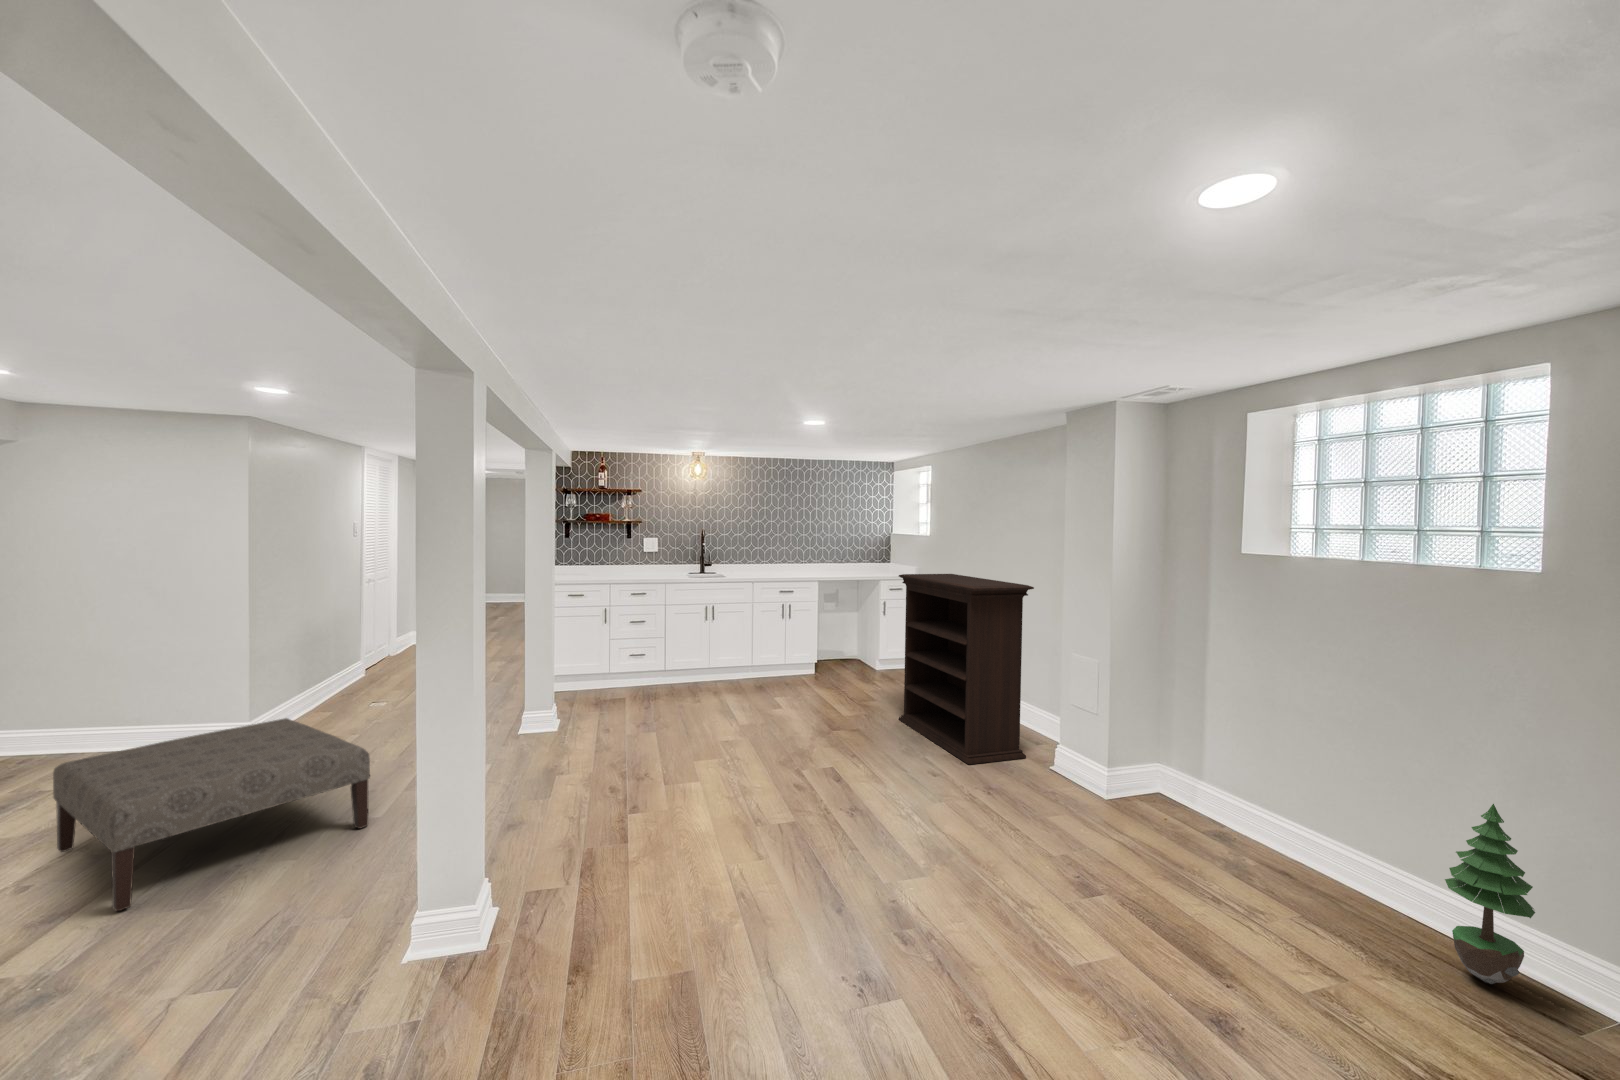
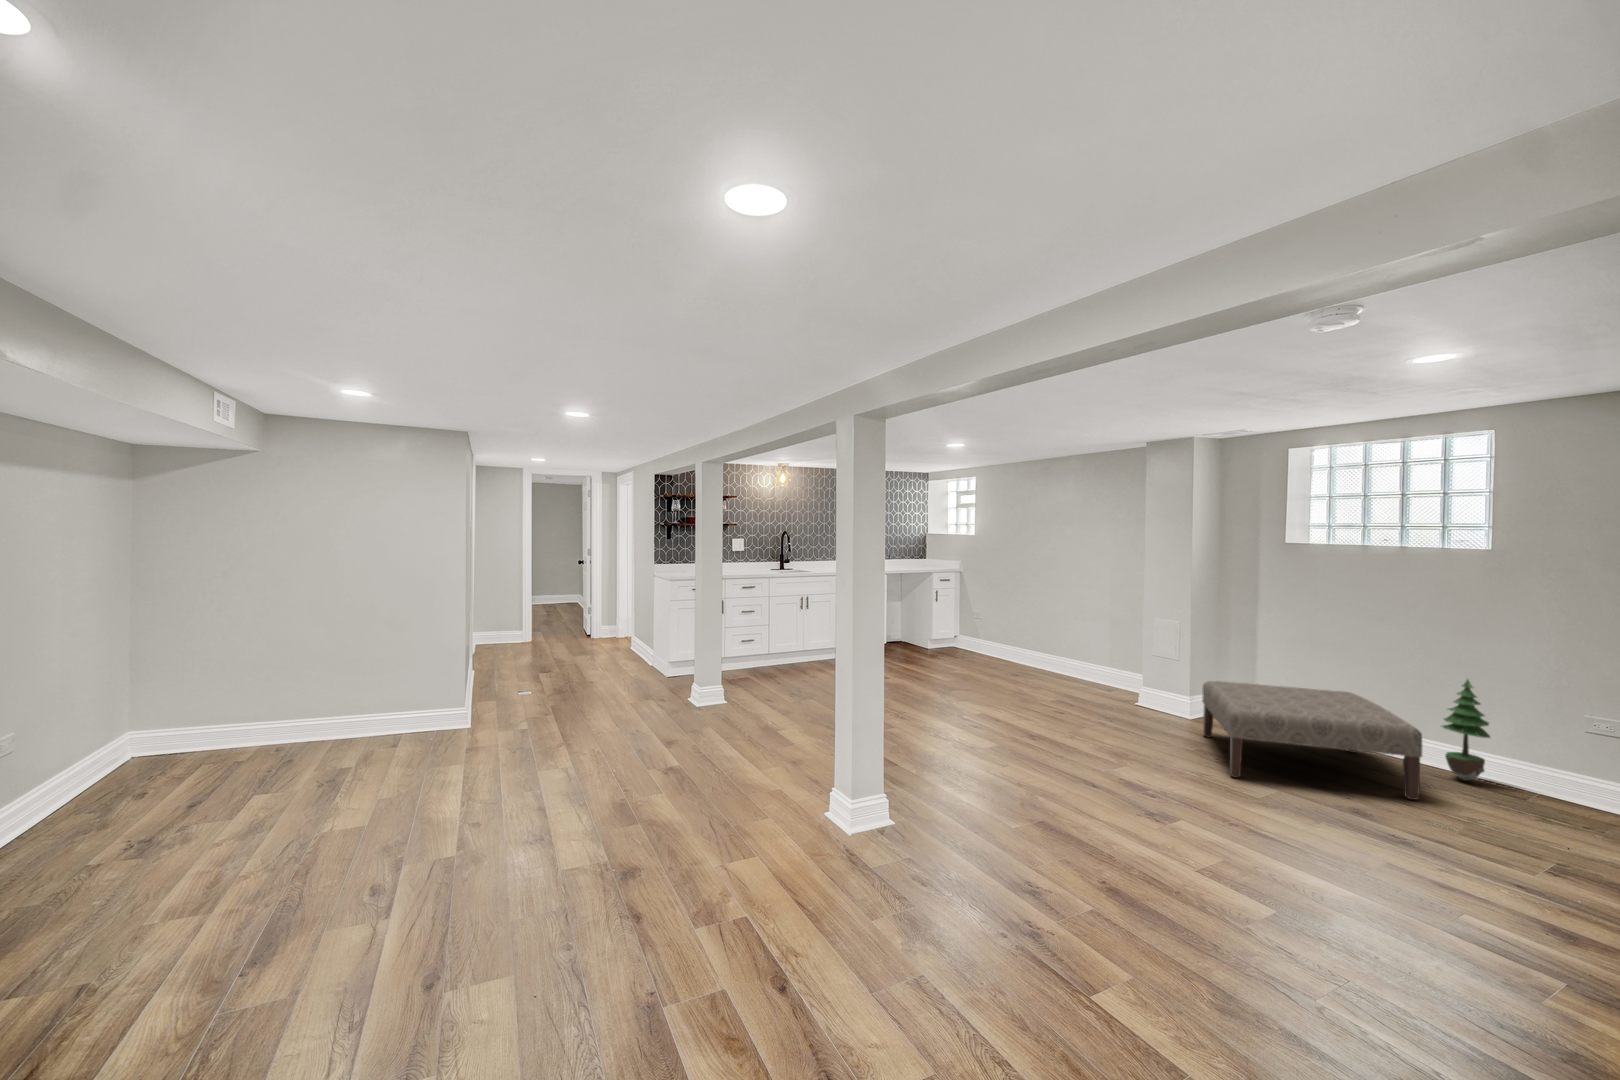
bookshelf: present [899,574,1034,764] -> none [988,563,1114,702]
ottoman: present [53,718,370,911] -> present [1202,681,1422,800]

